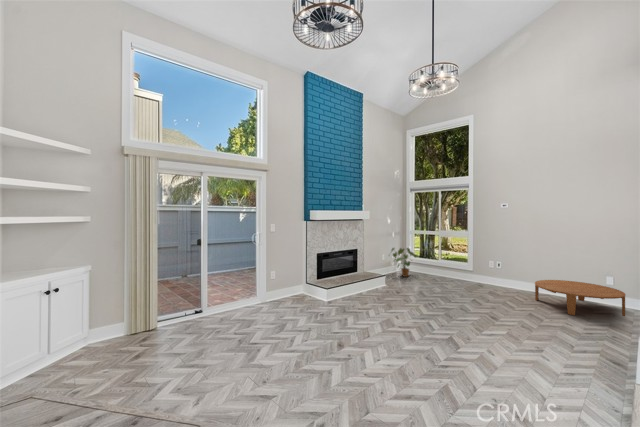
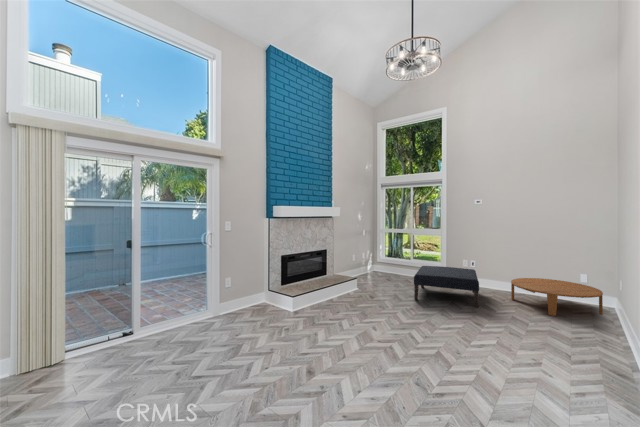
house plant: present [392,248,416,277] -> none [359,247,387,278]
ottoman: none [438,266,501,305] -> present [414,266,479,307]

